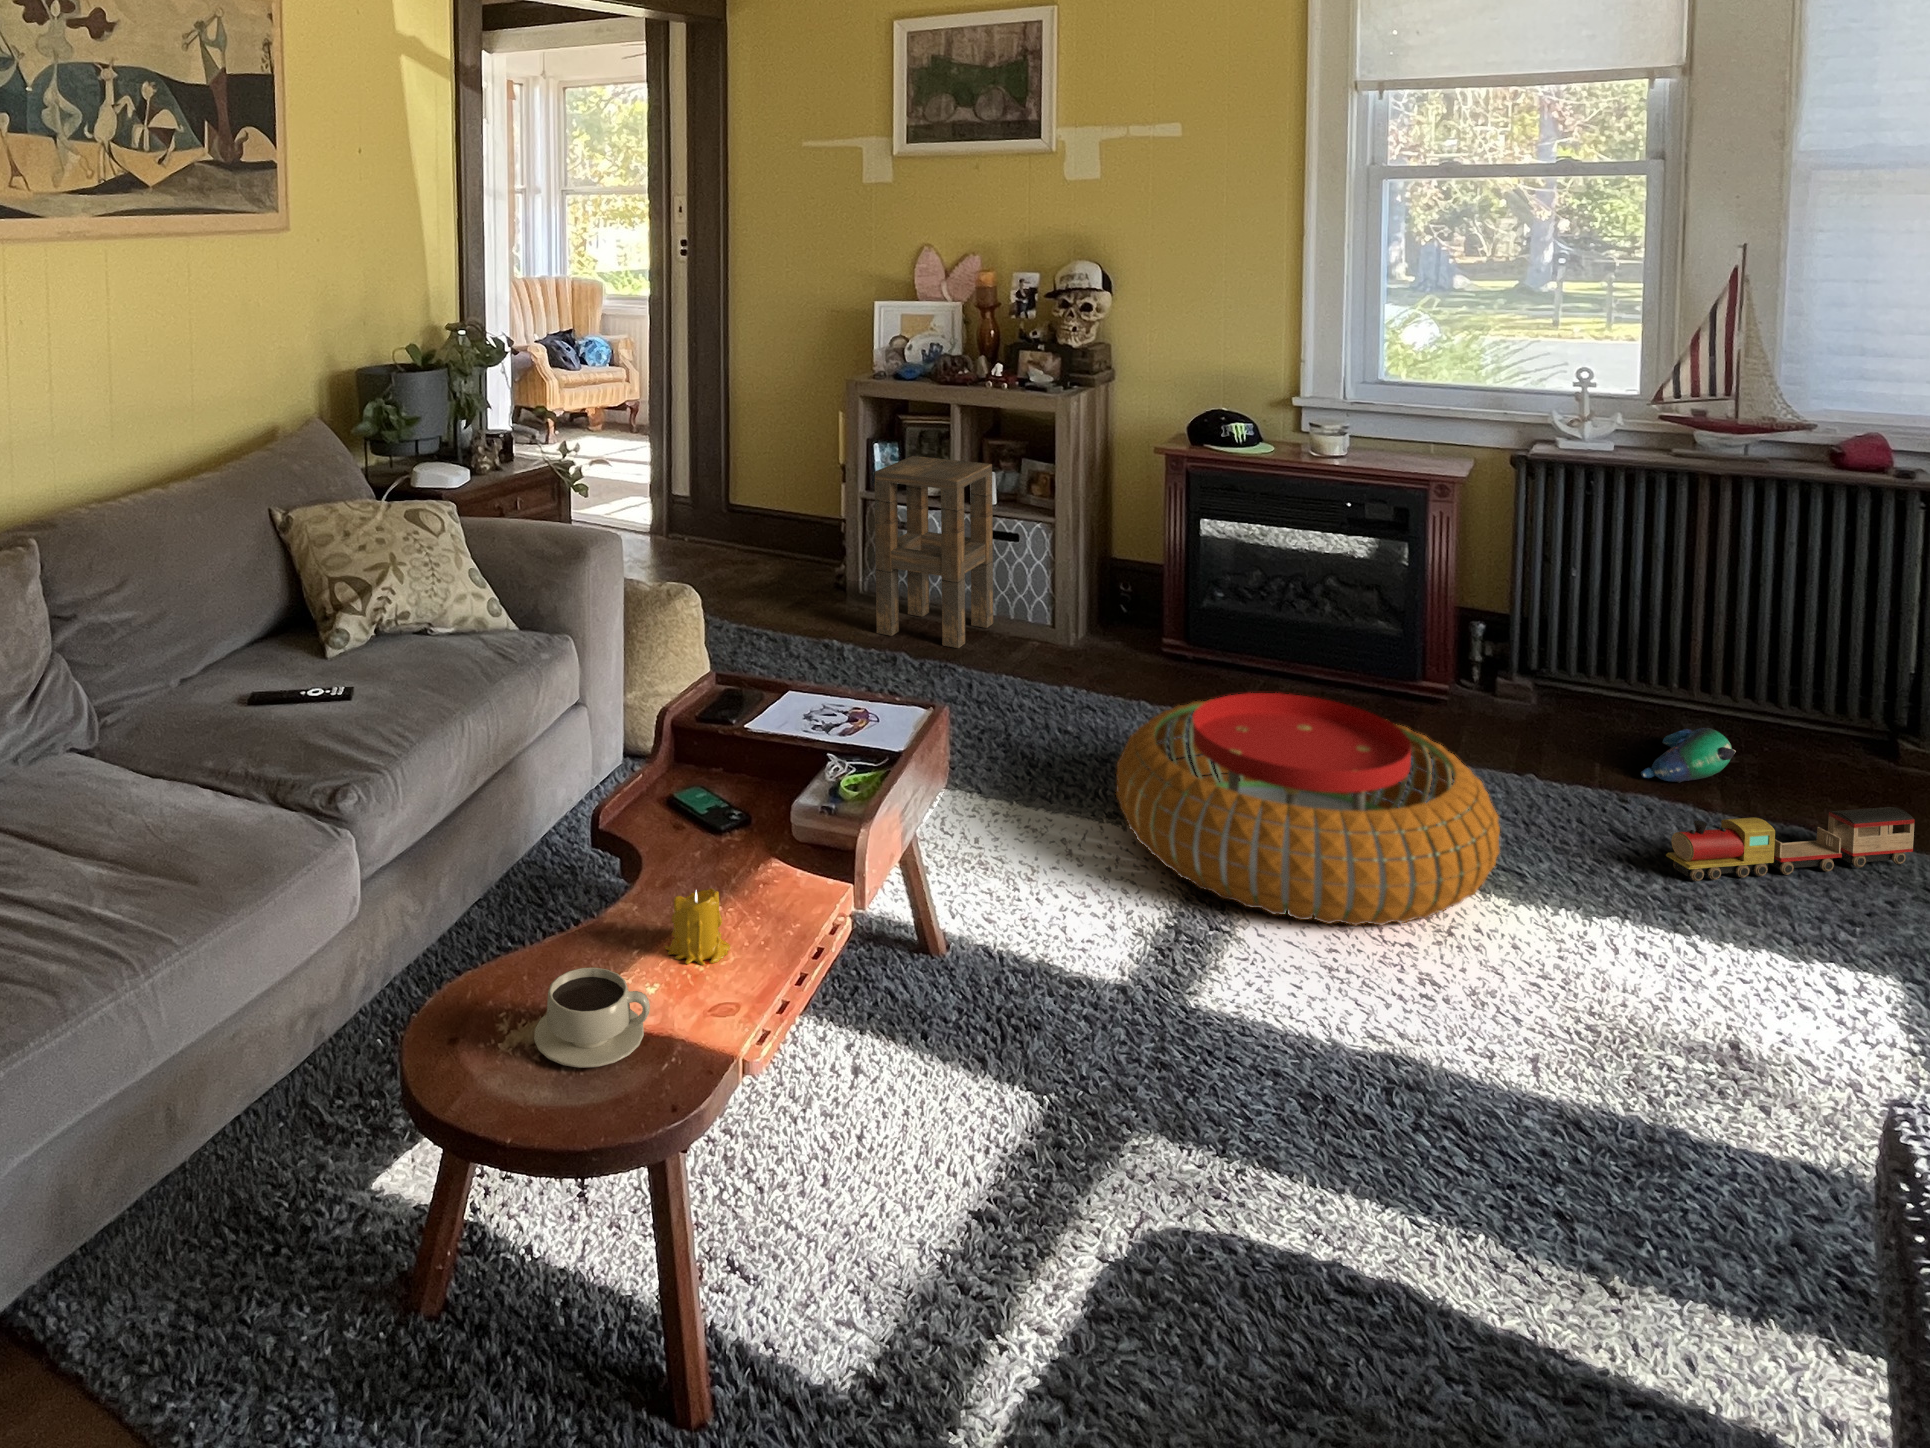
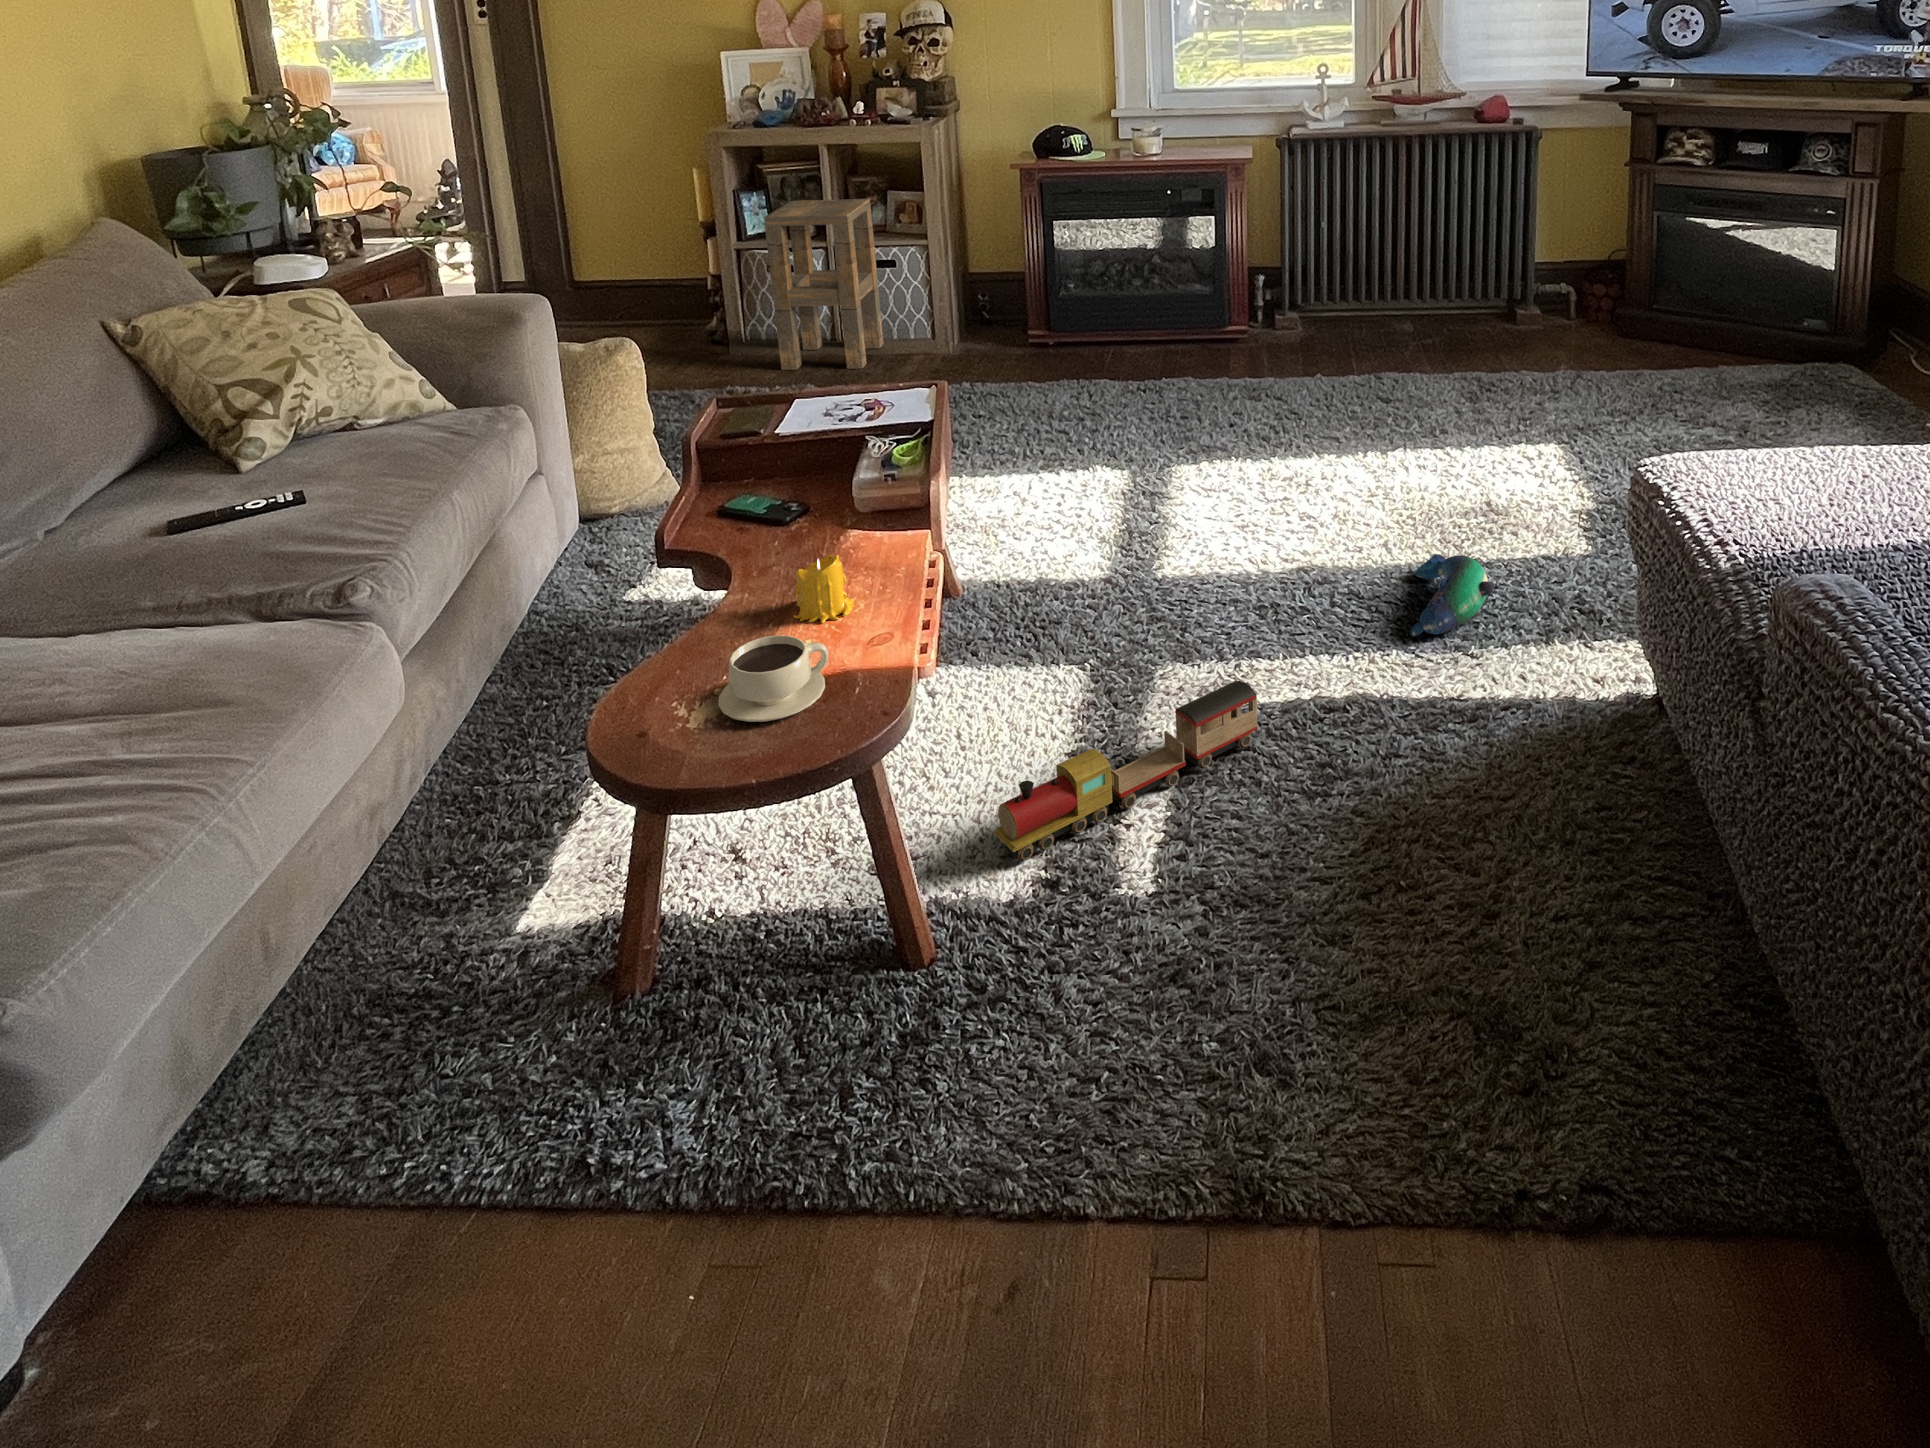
pouf: present [1116,693,1500,926] -> none [1049,339,1325,501]
plush toy: present [1641,728,1736,783] -> present [1410,554,1495,636]
toy train: present [1666,807,1915,881] -> present [994,681,1257,861]

